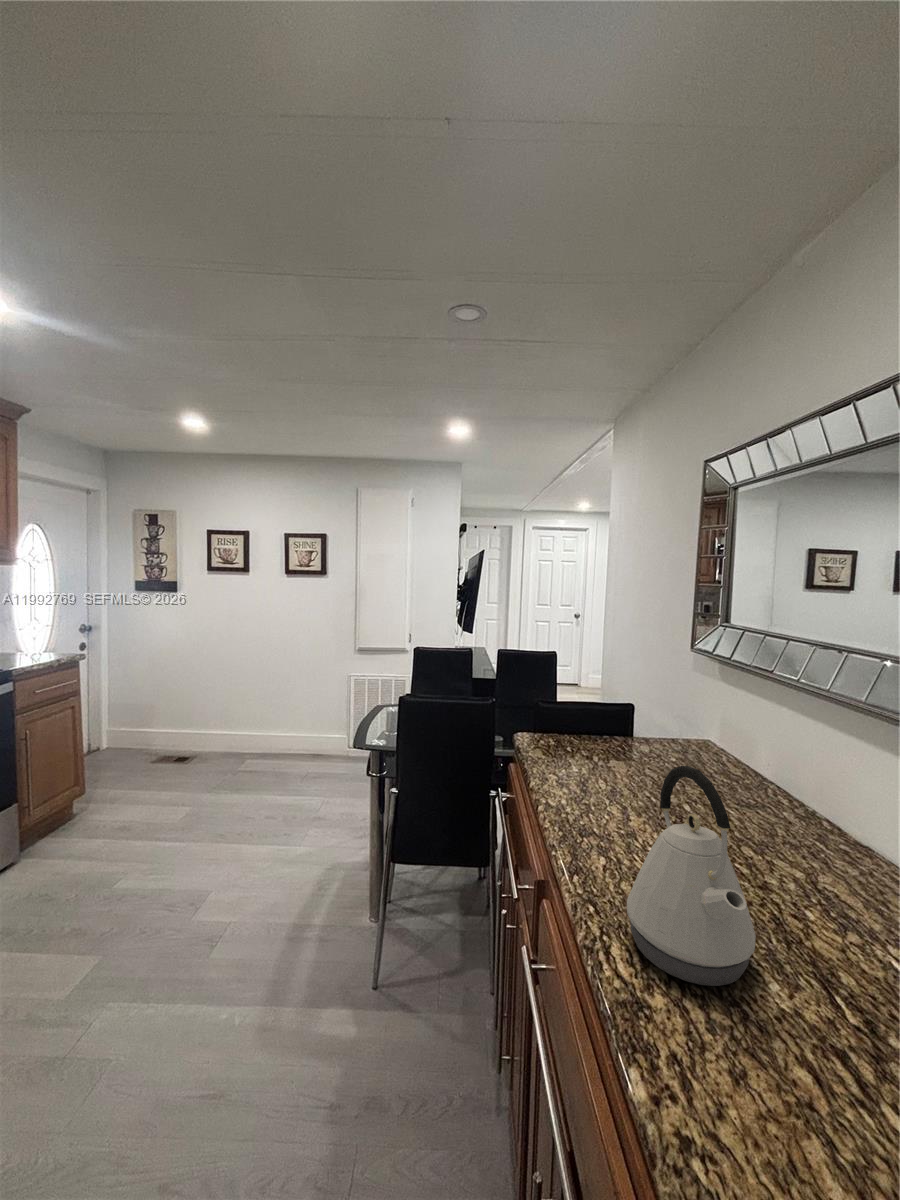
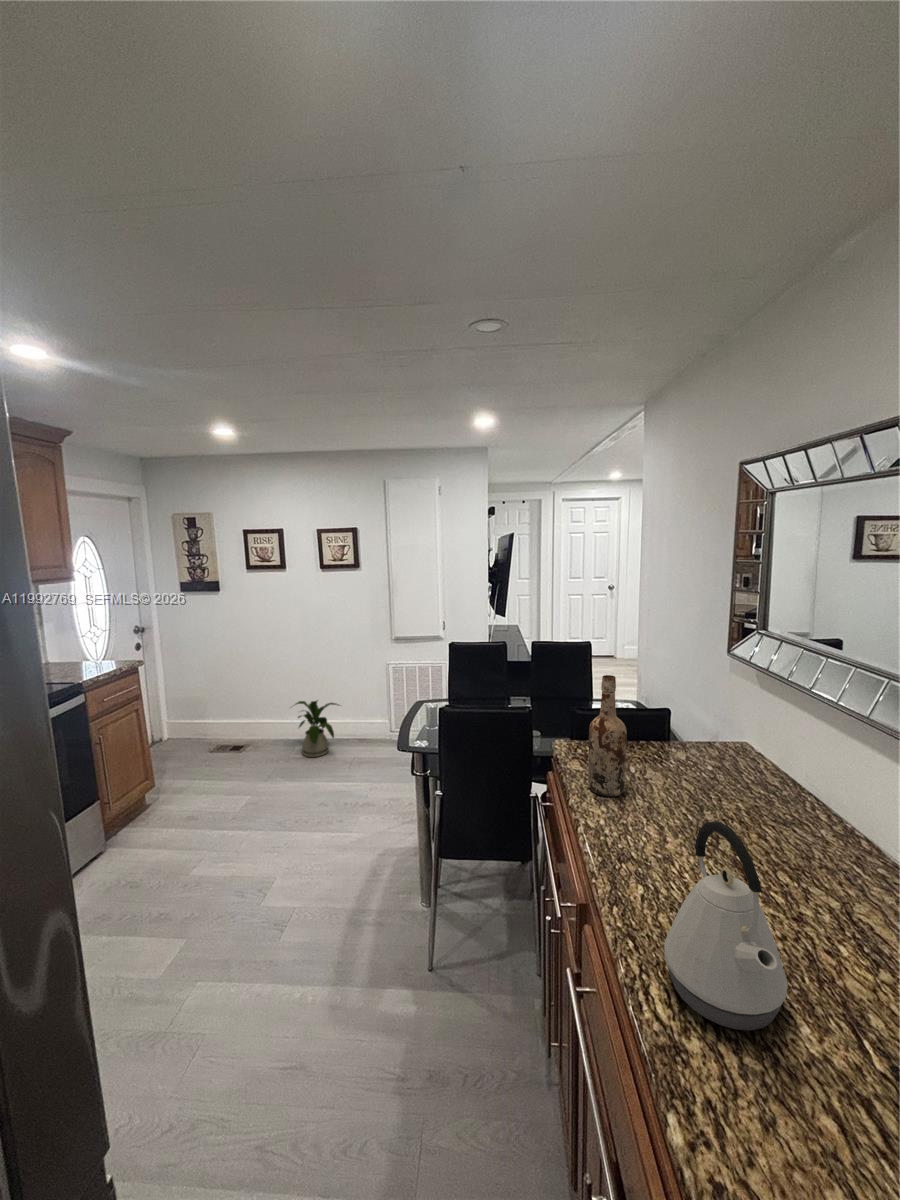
wine bottle: none [551,656,591,780] -> present [588,675,627,796]
house plant: none [248,709,304,769] -> present [295,701,338,757]

